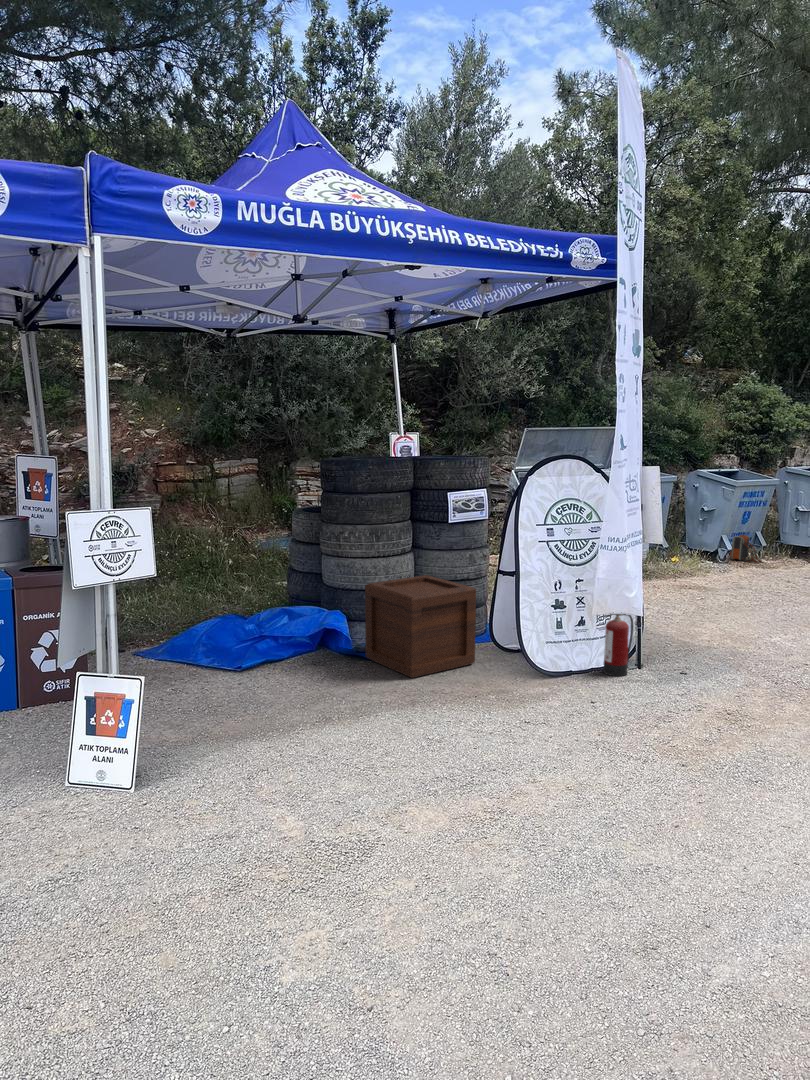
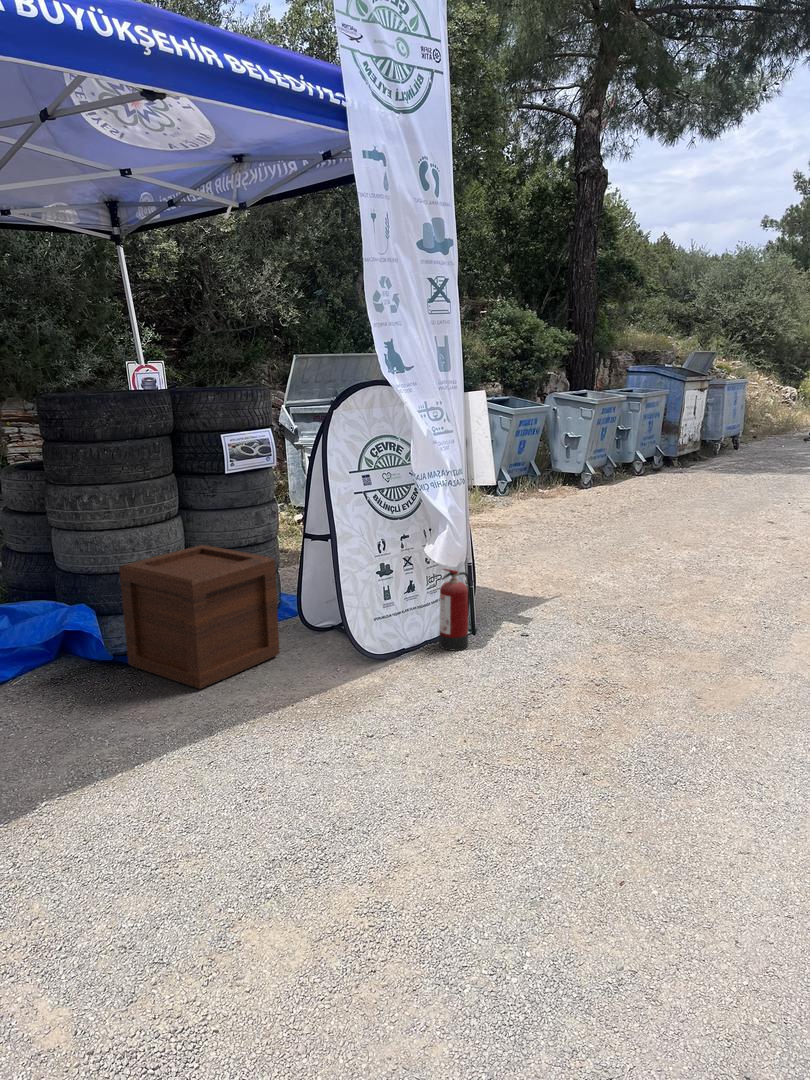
backpack: present [730,535,761,563] -> none [508,465,546,495]

